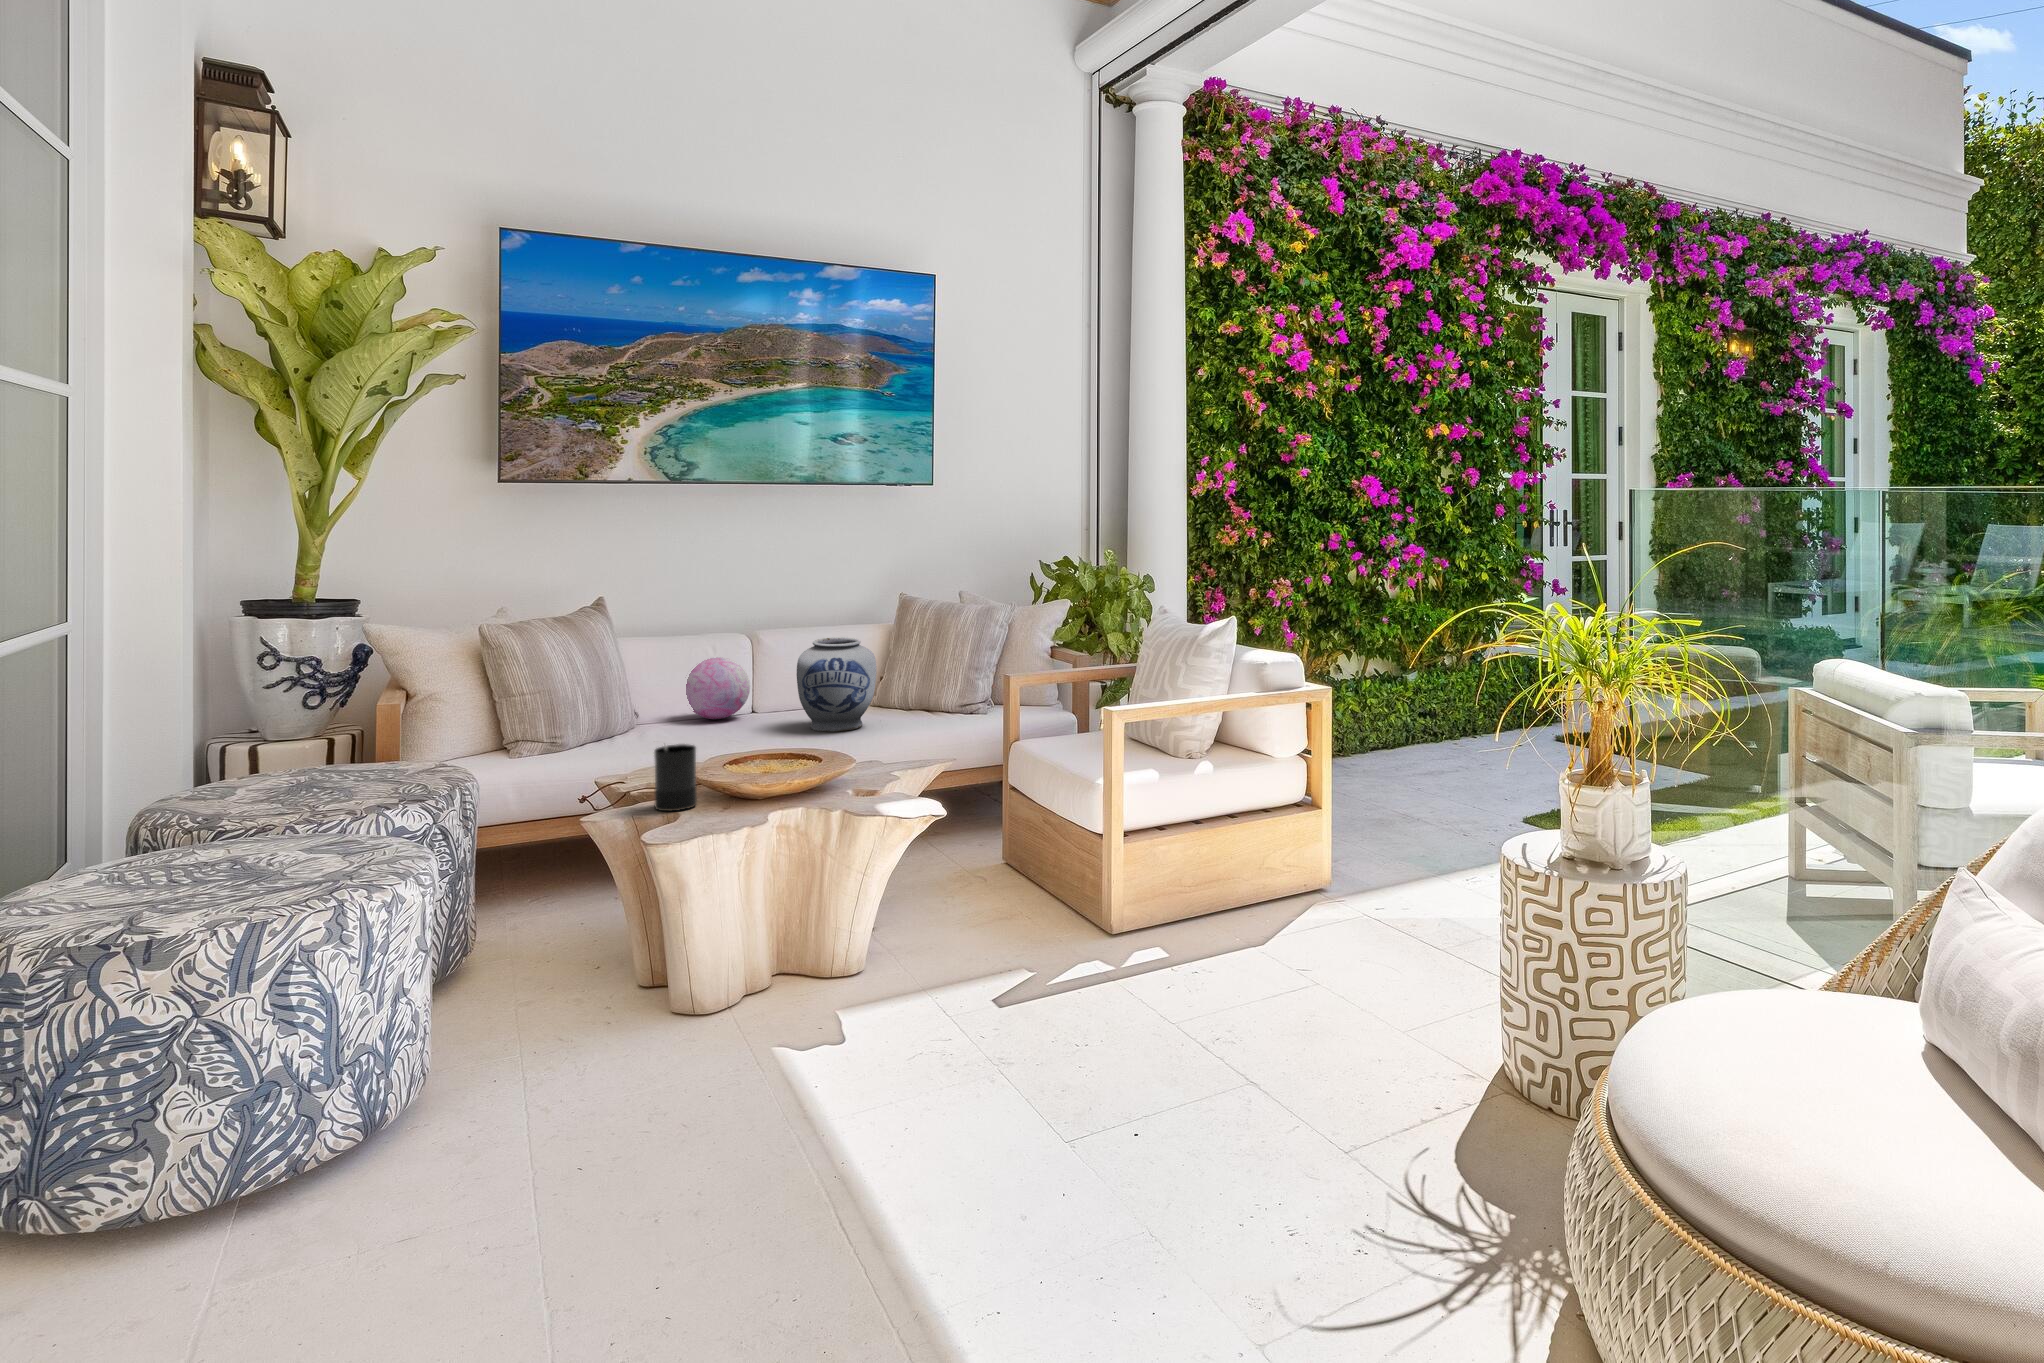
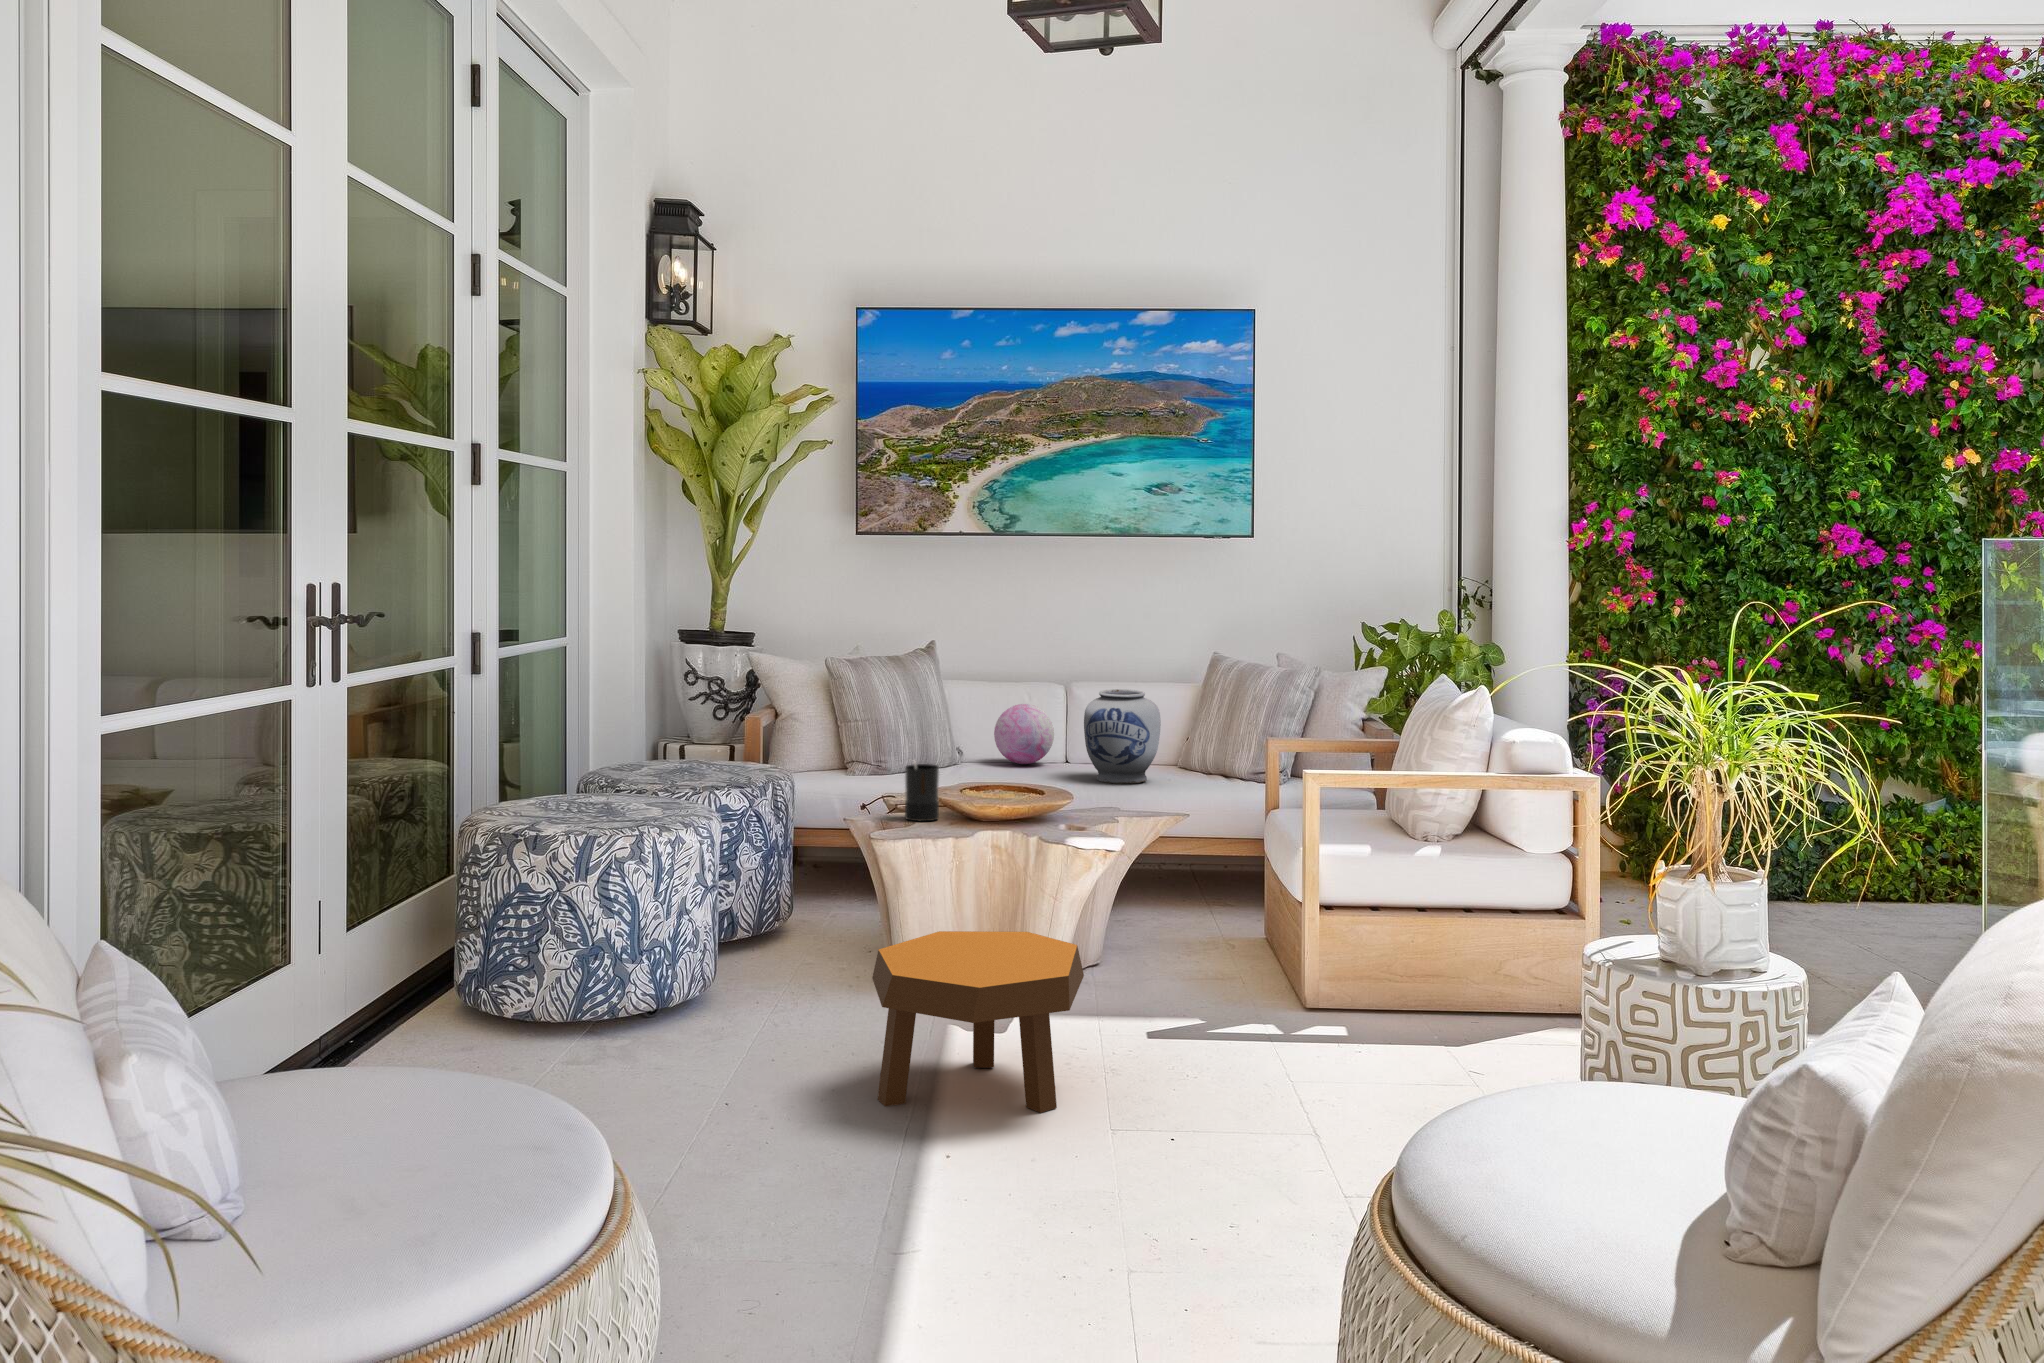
footstool: none [732,935,1006,1201] -> present [872,931,1084,1113]

